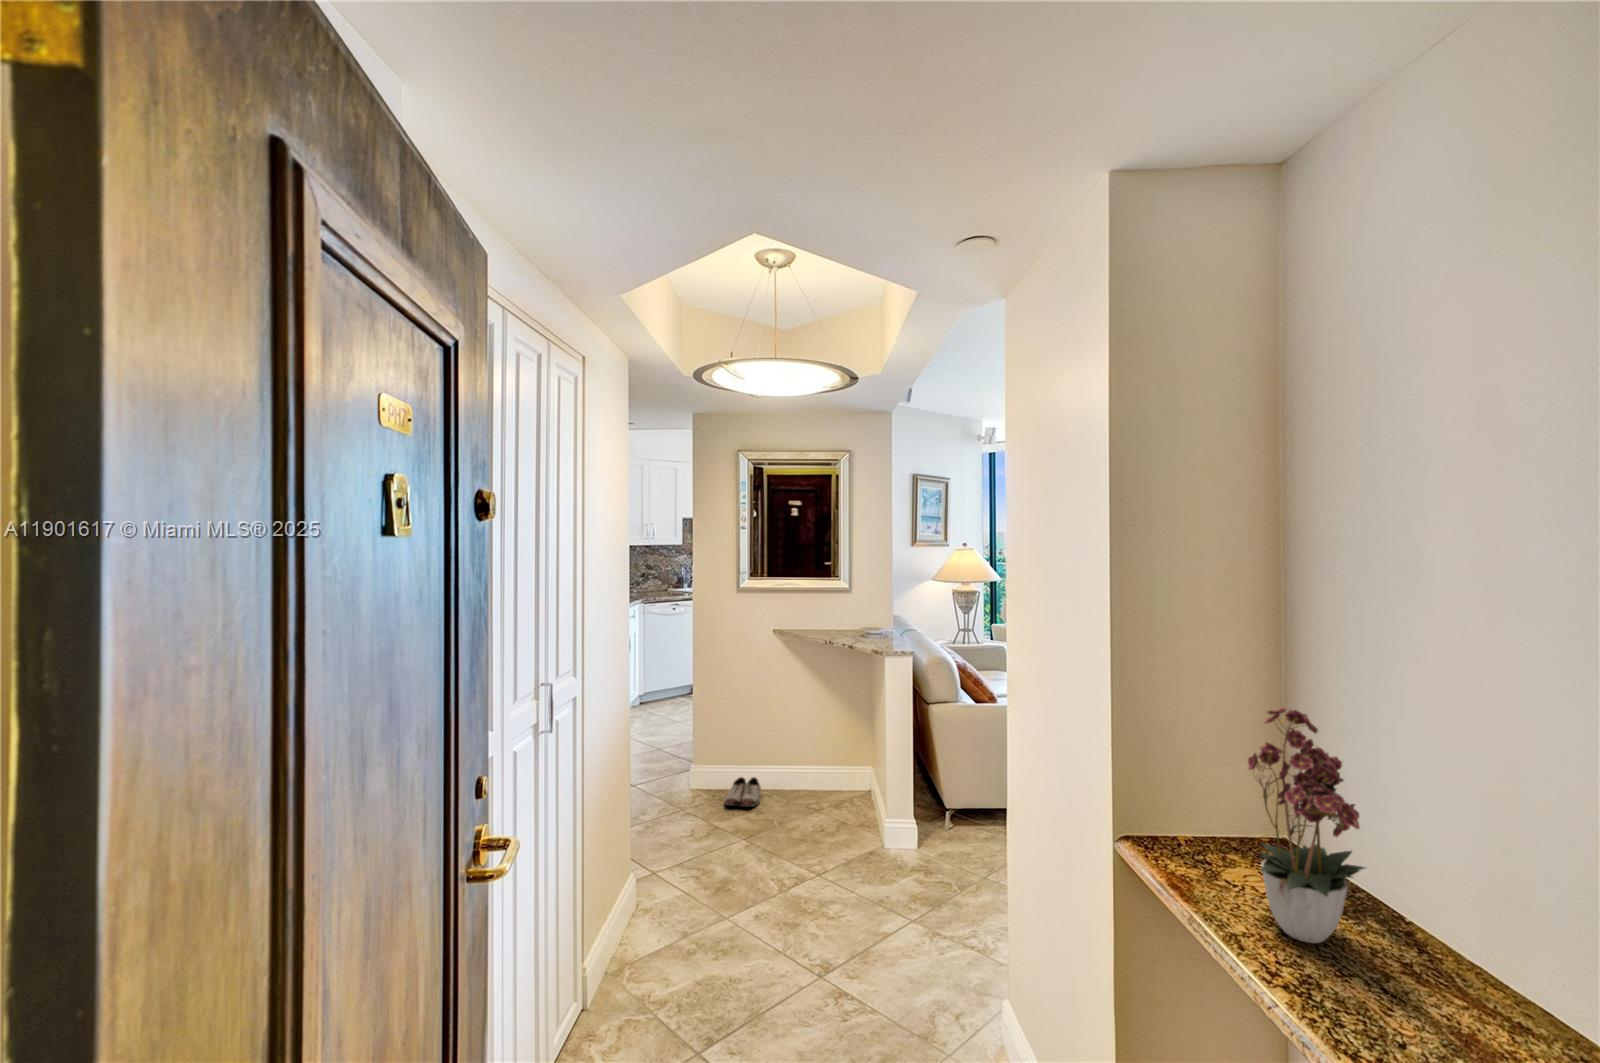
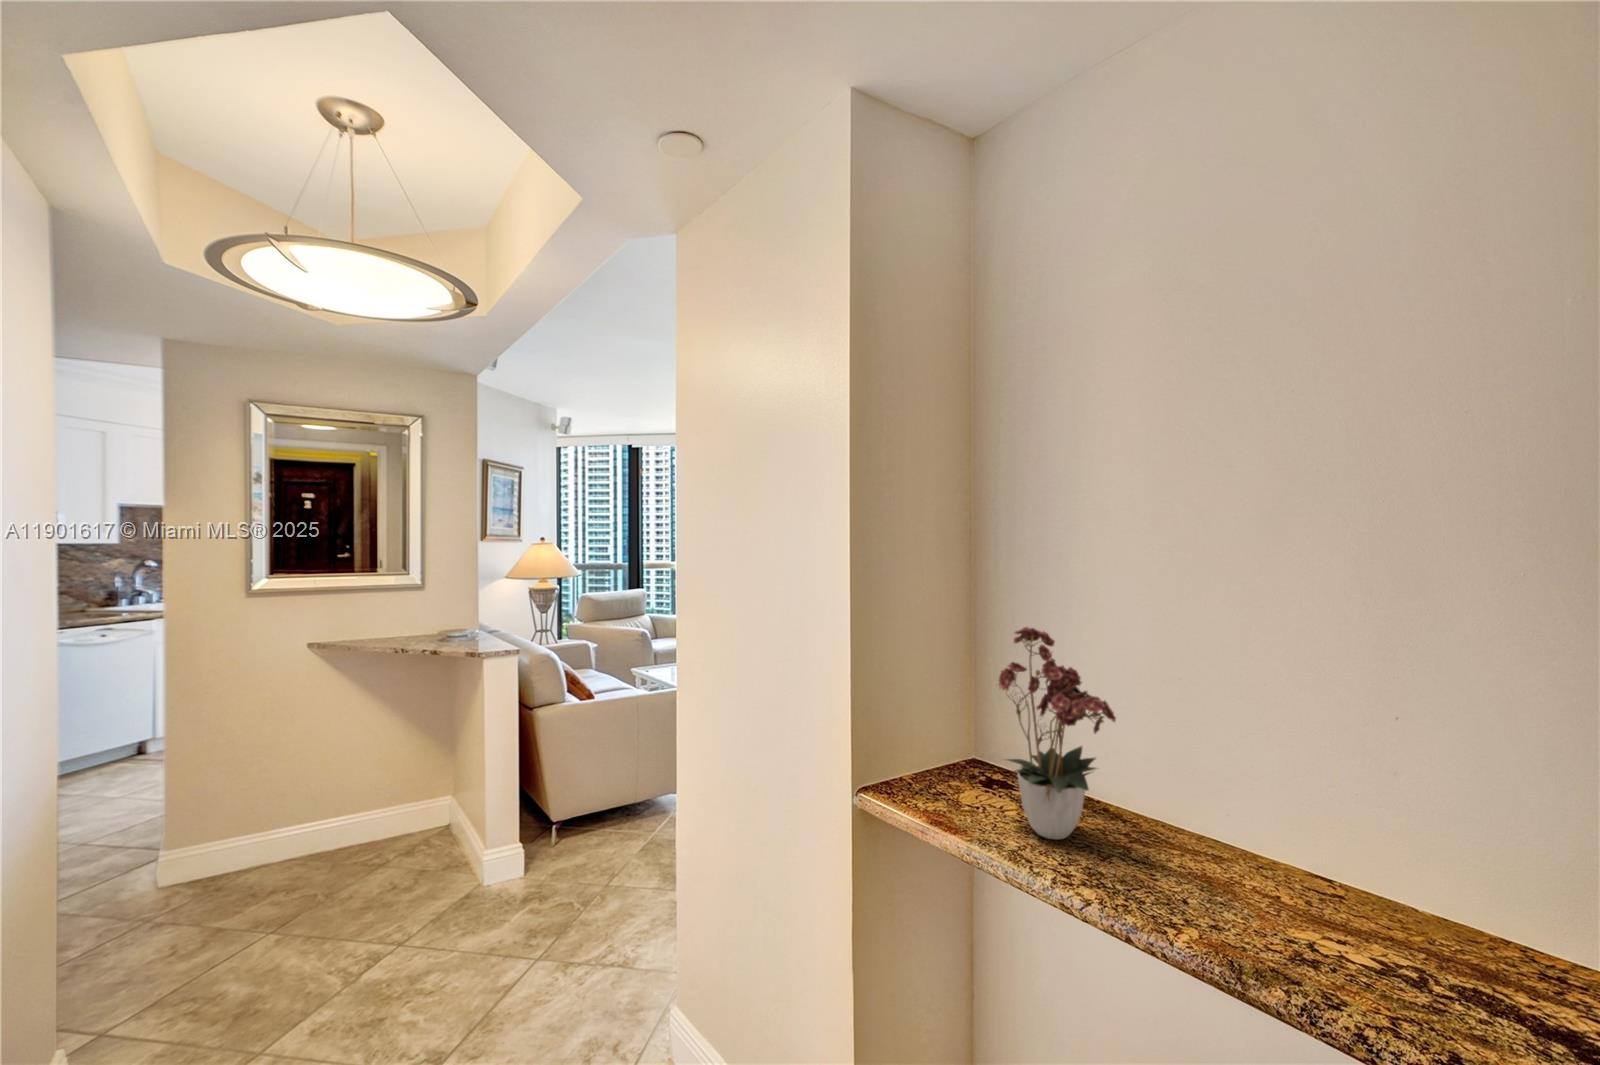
shoe: present [724,777,761,807] -> none [224,844,287,896]

